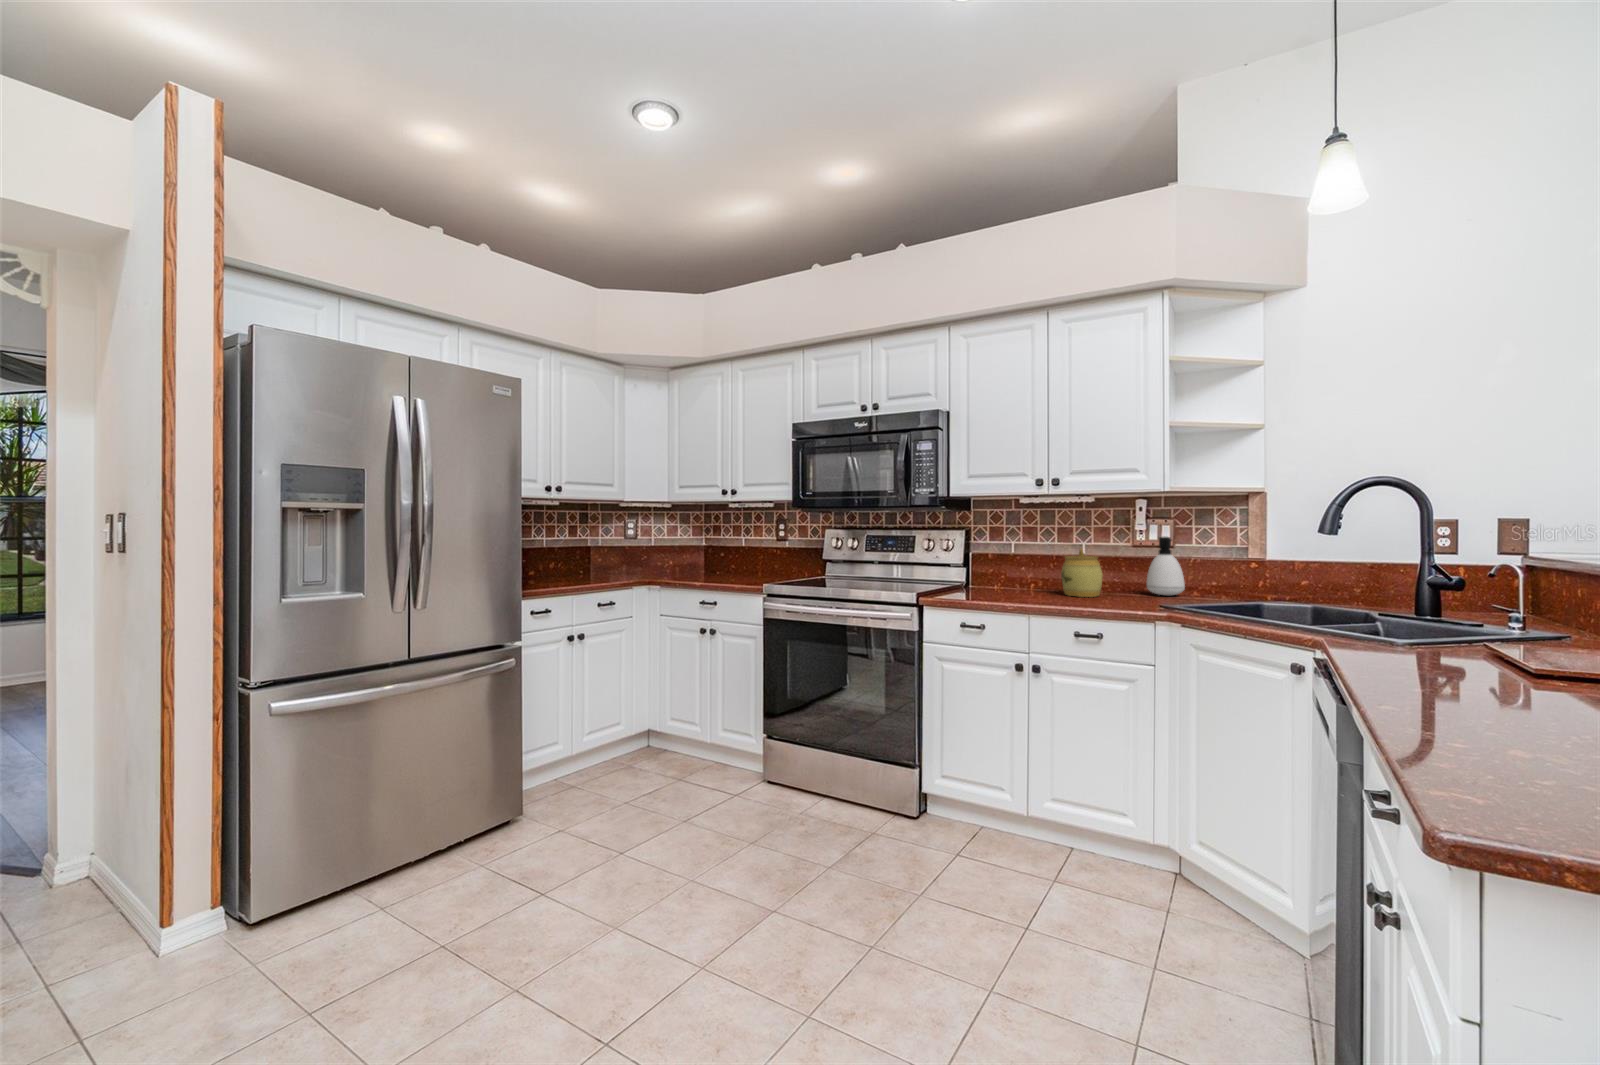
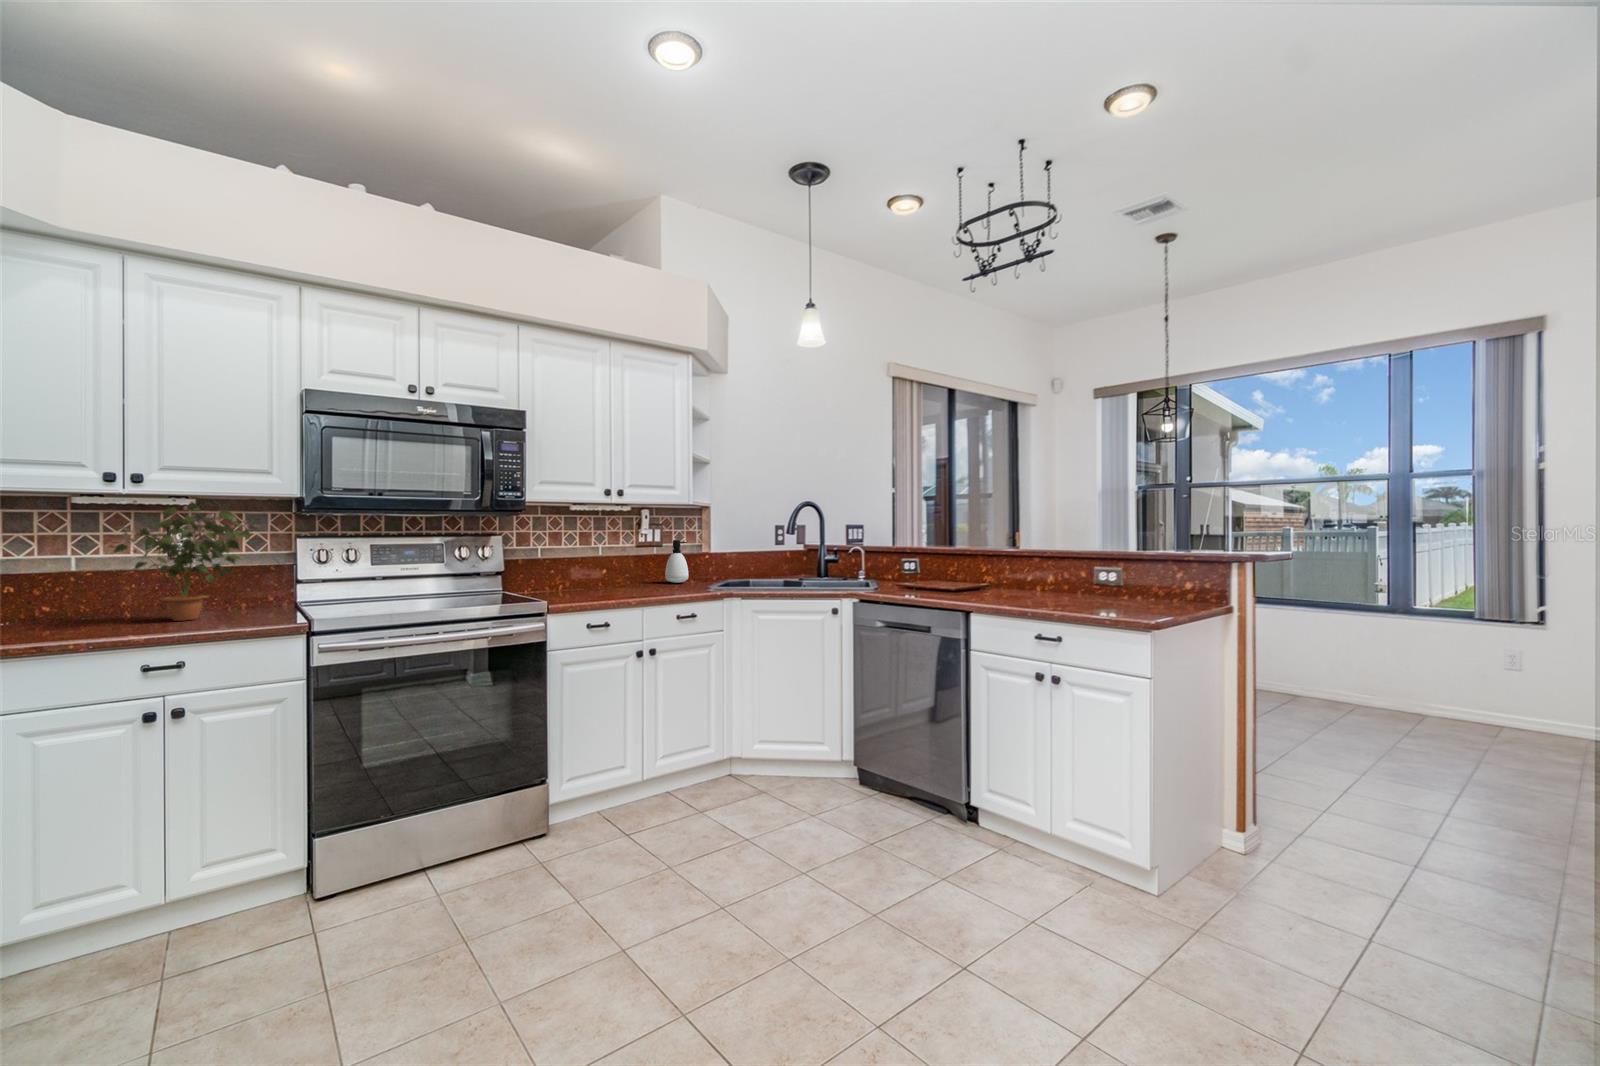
potted plant: none [749,509,803,576] -> present [114,502,251,621]
jar: present [1061,549,1102,597] -> none [628,551,658,590]

